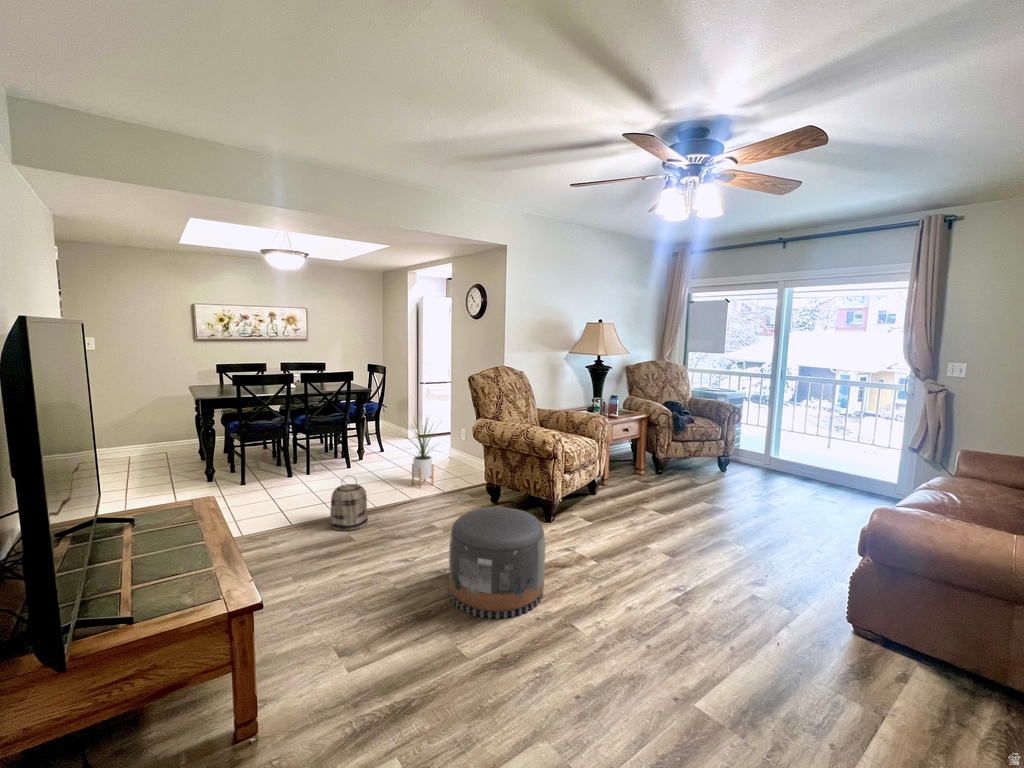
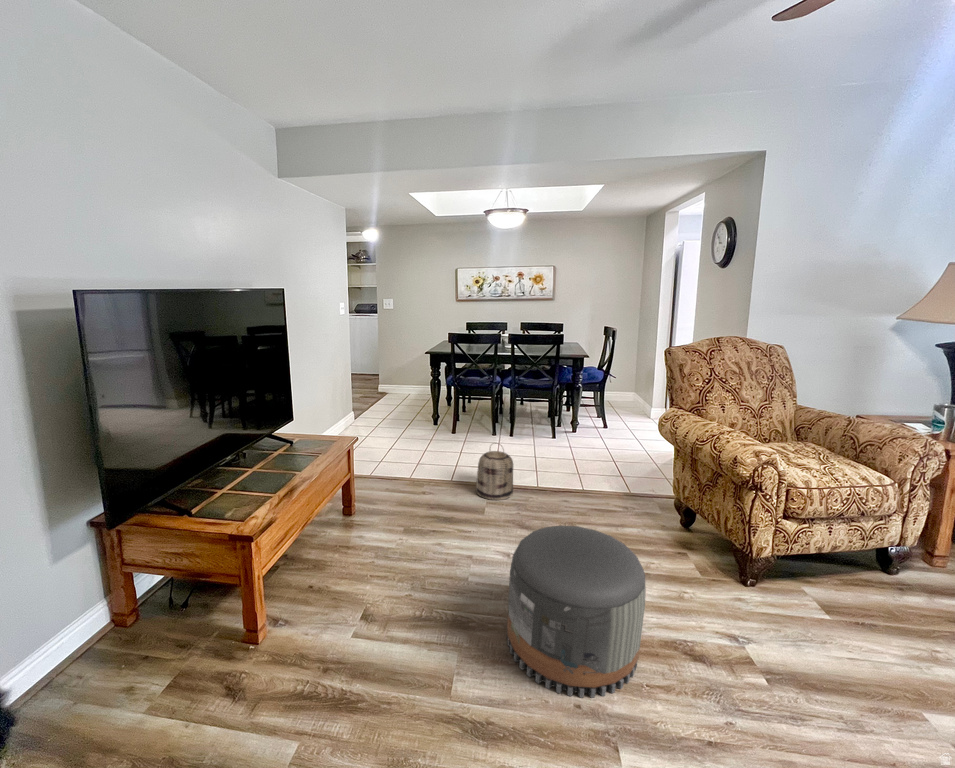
house plant: present [407,418,434,488] -> none [582,387,633,476]

